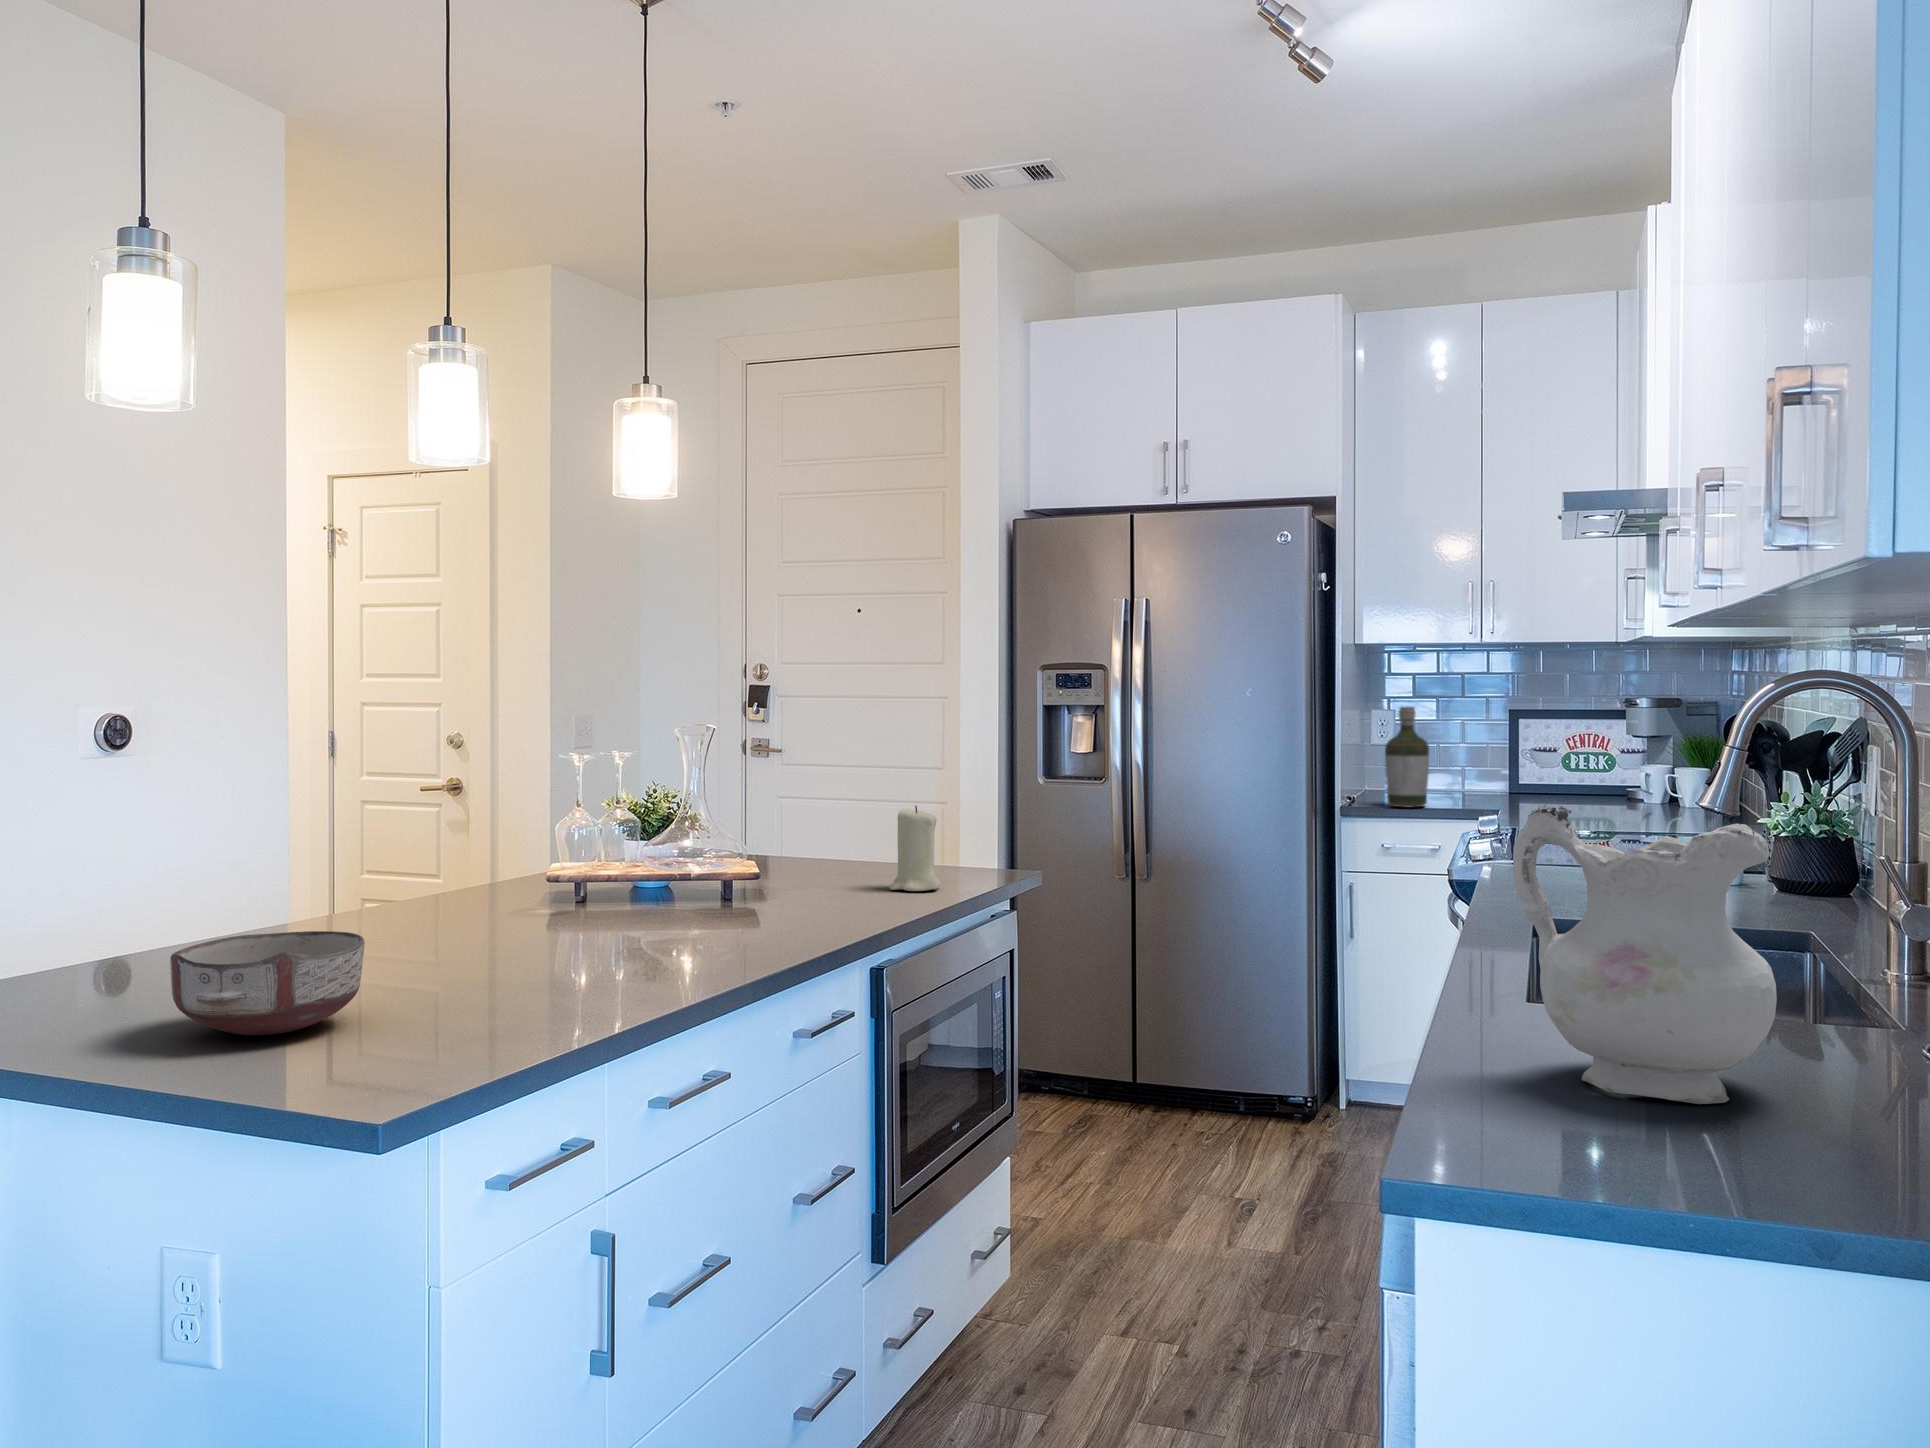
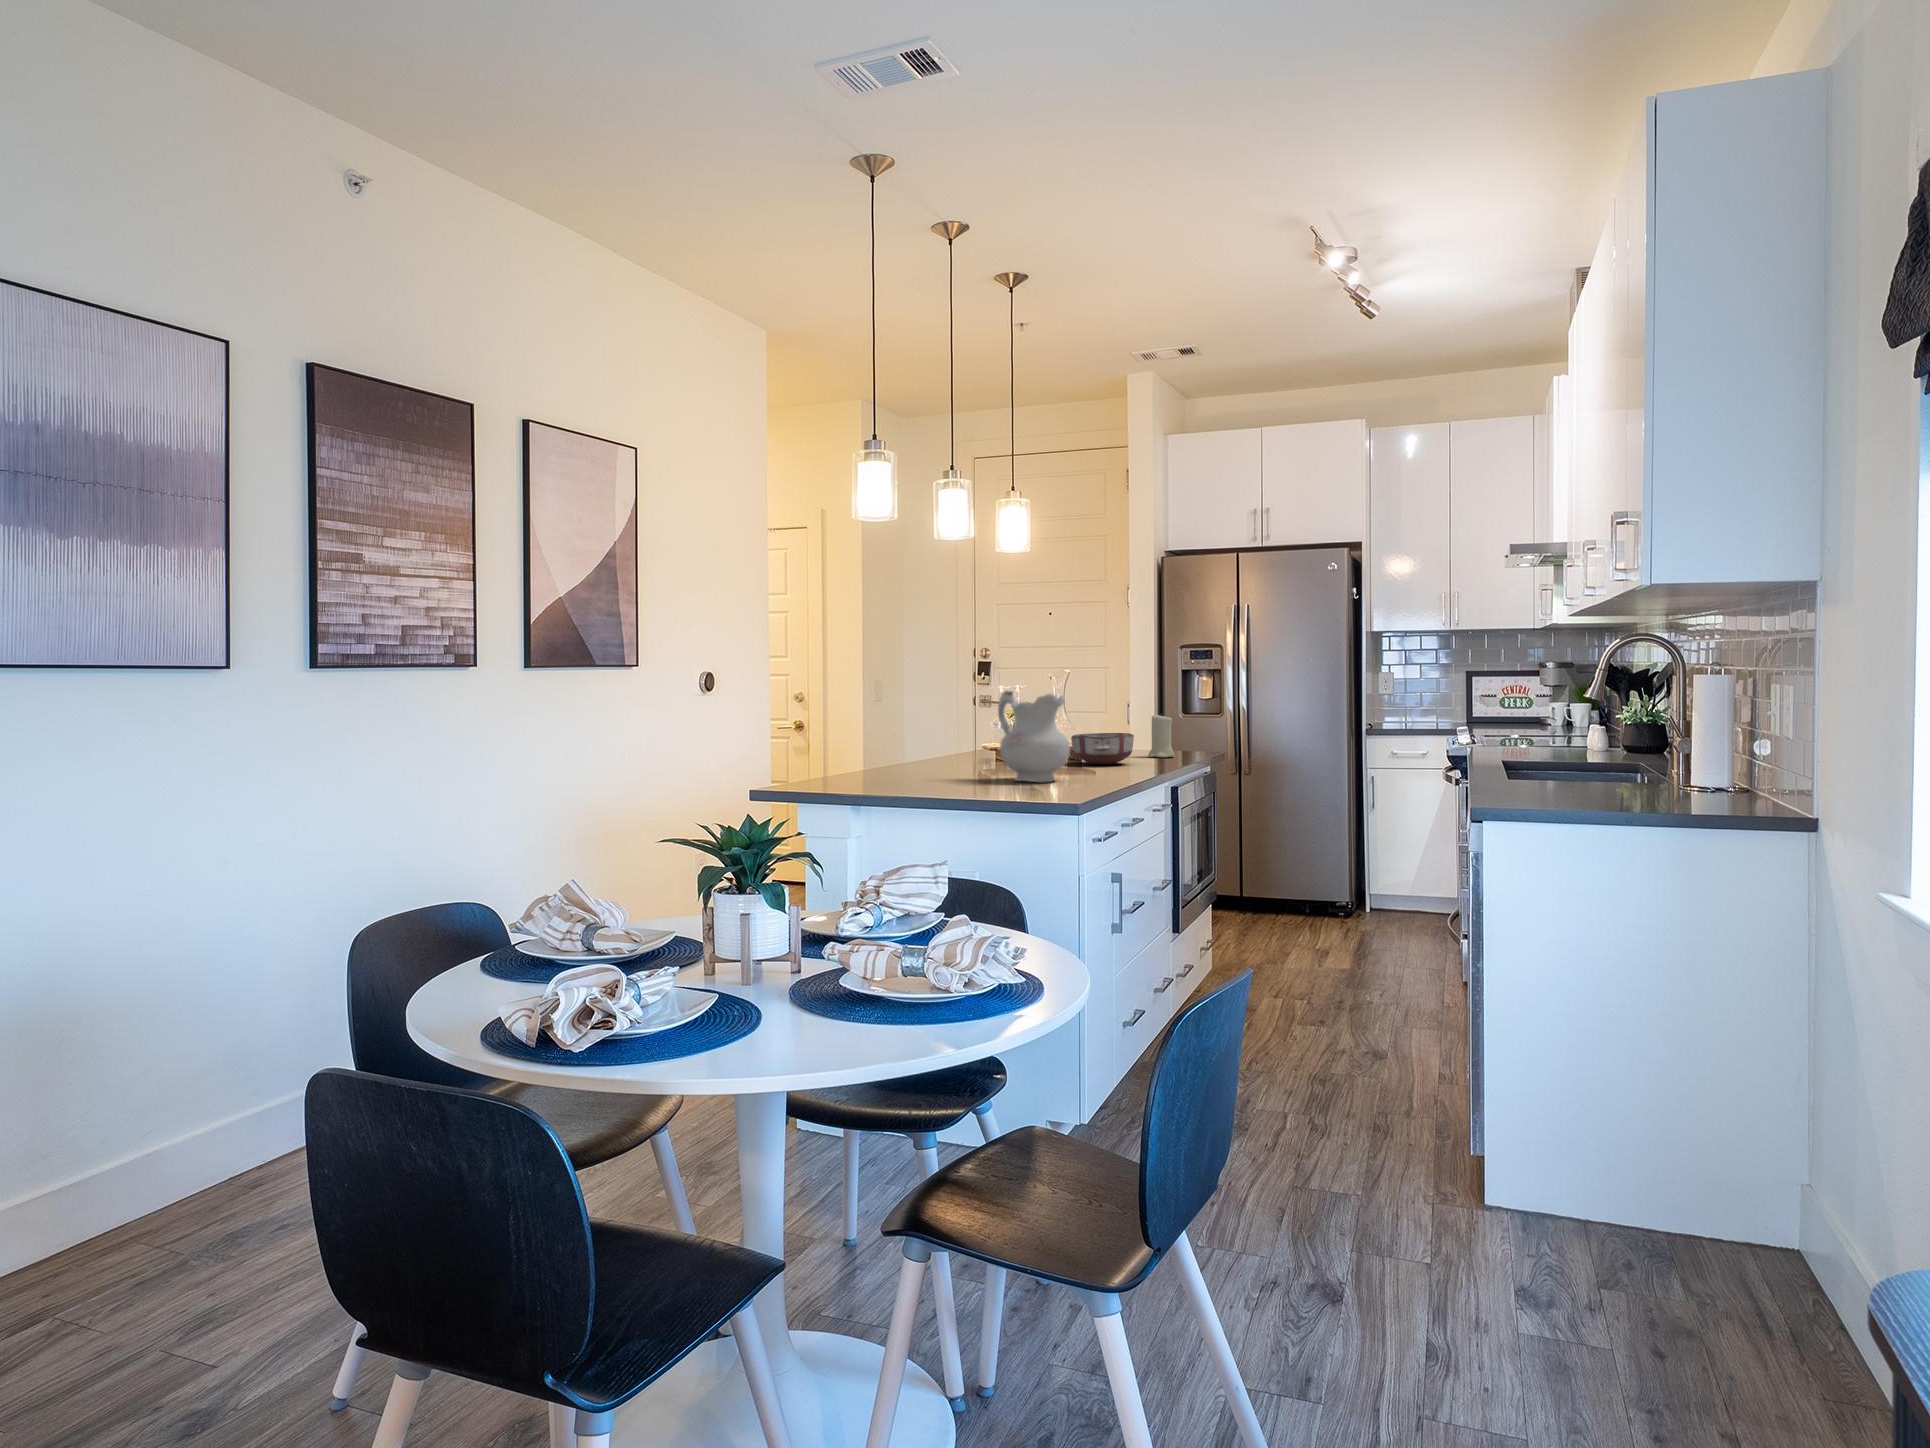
bottle: present [1385,707,1429,808] -> none [1392,668,1419,728]
ceramic pitcher: present [1513,805,1777,1104] -> present [998,691,1070,783]
ceramic bowl: present [170,931,365,1035] -> present [1071,733,1134,764]

